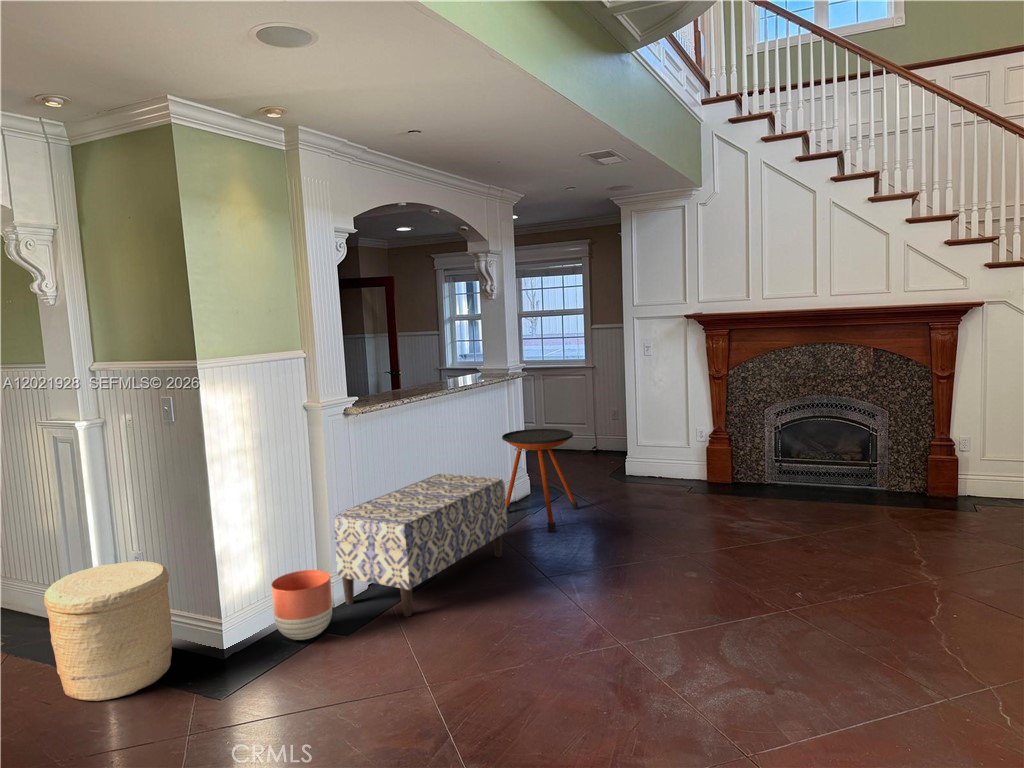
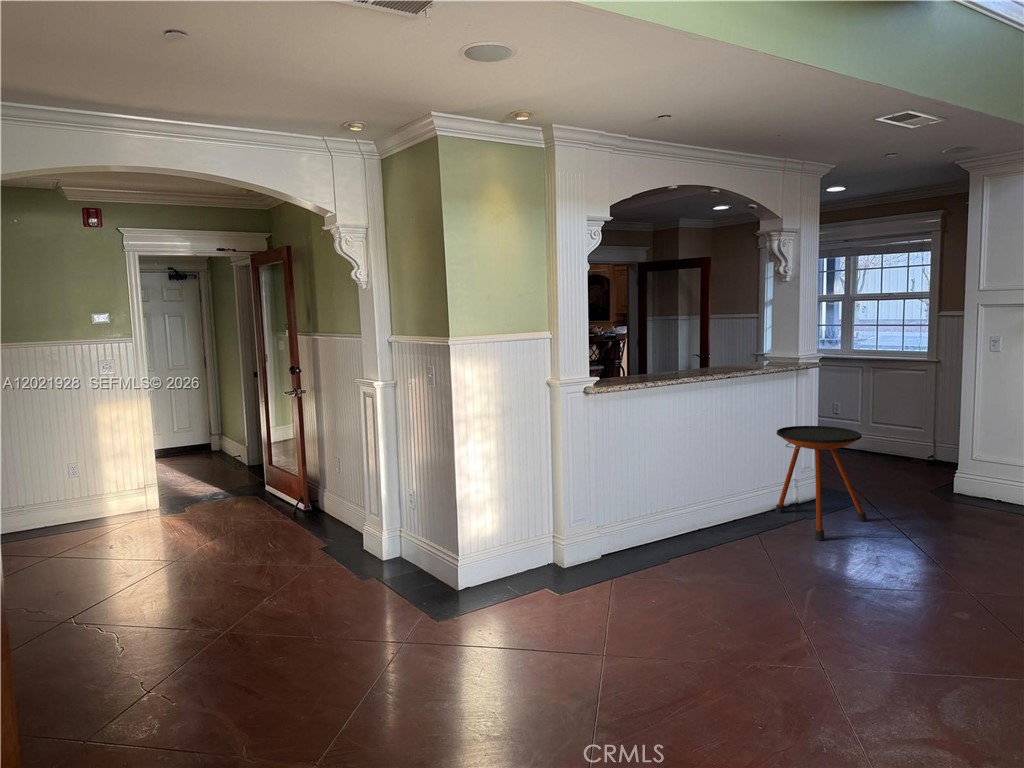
bench: present [334,474,507,617] -> none [567,460,756,592]
woven basket: present [44,561,172,701] -> none [335,497,423,601]
planter: present [271,570,332,640] -> none [501,530,552,591]

